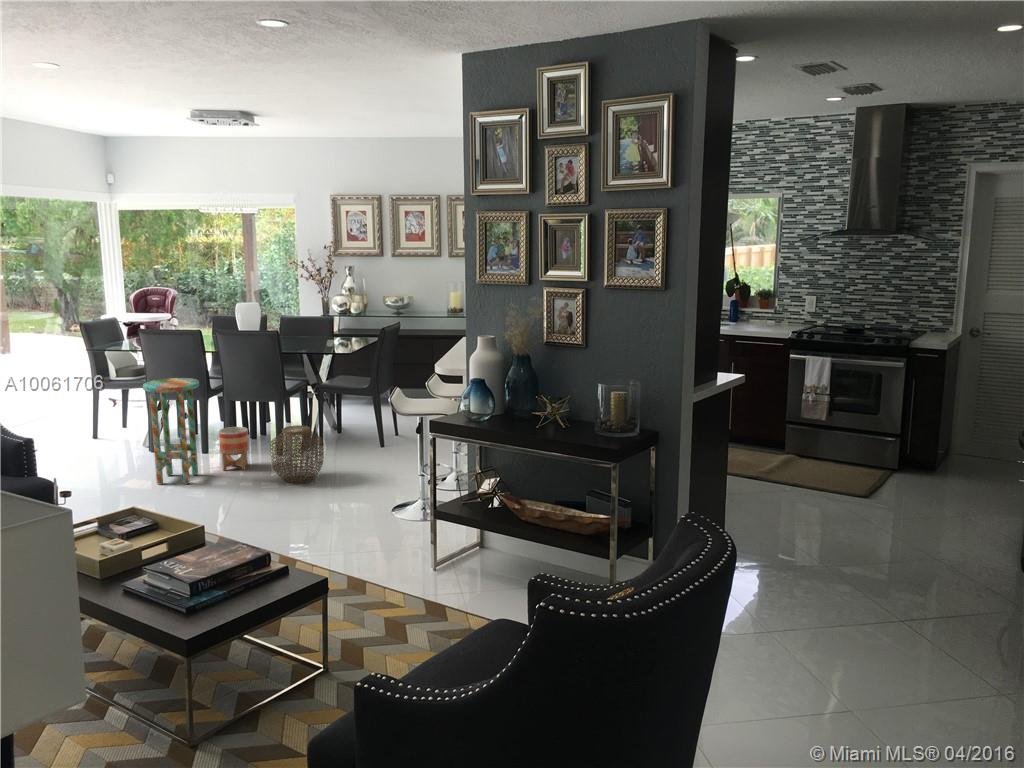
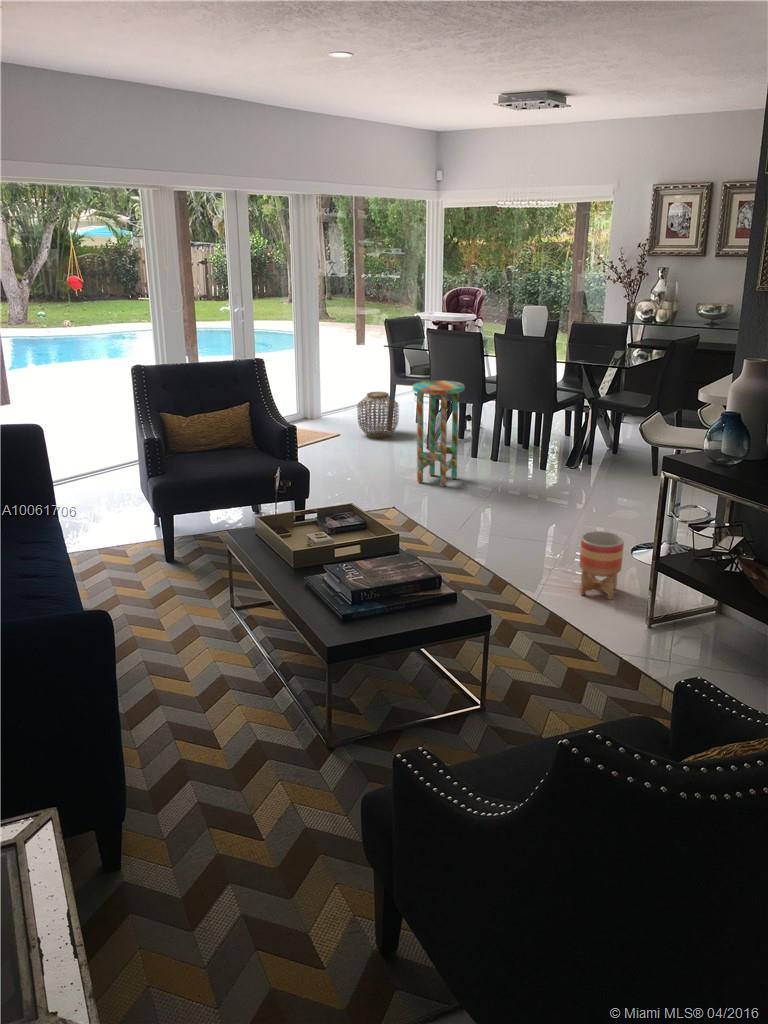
woven basket: present [270,425,324,483] -> present [357,392,399,438]
planter: present [219,427,249,471] -> present [579,531,624,600]

